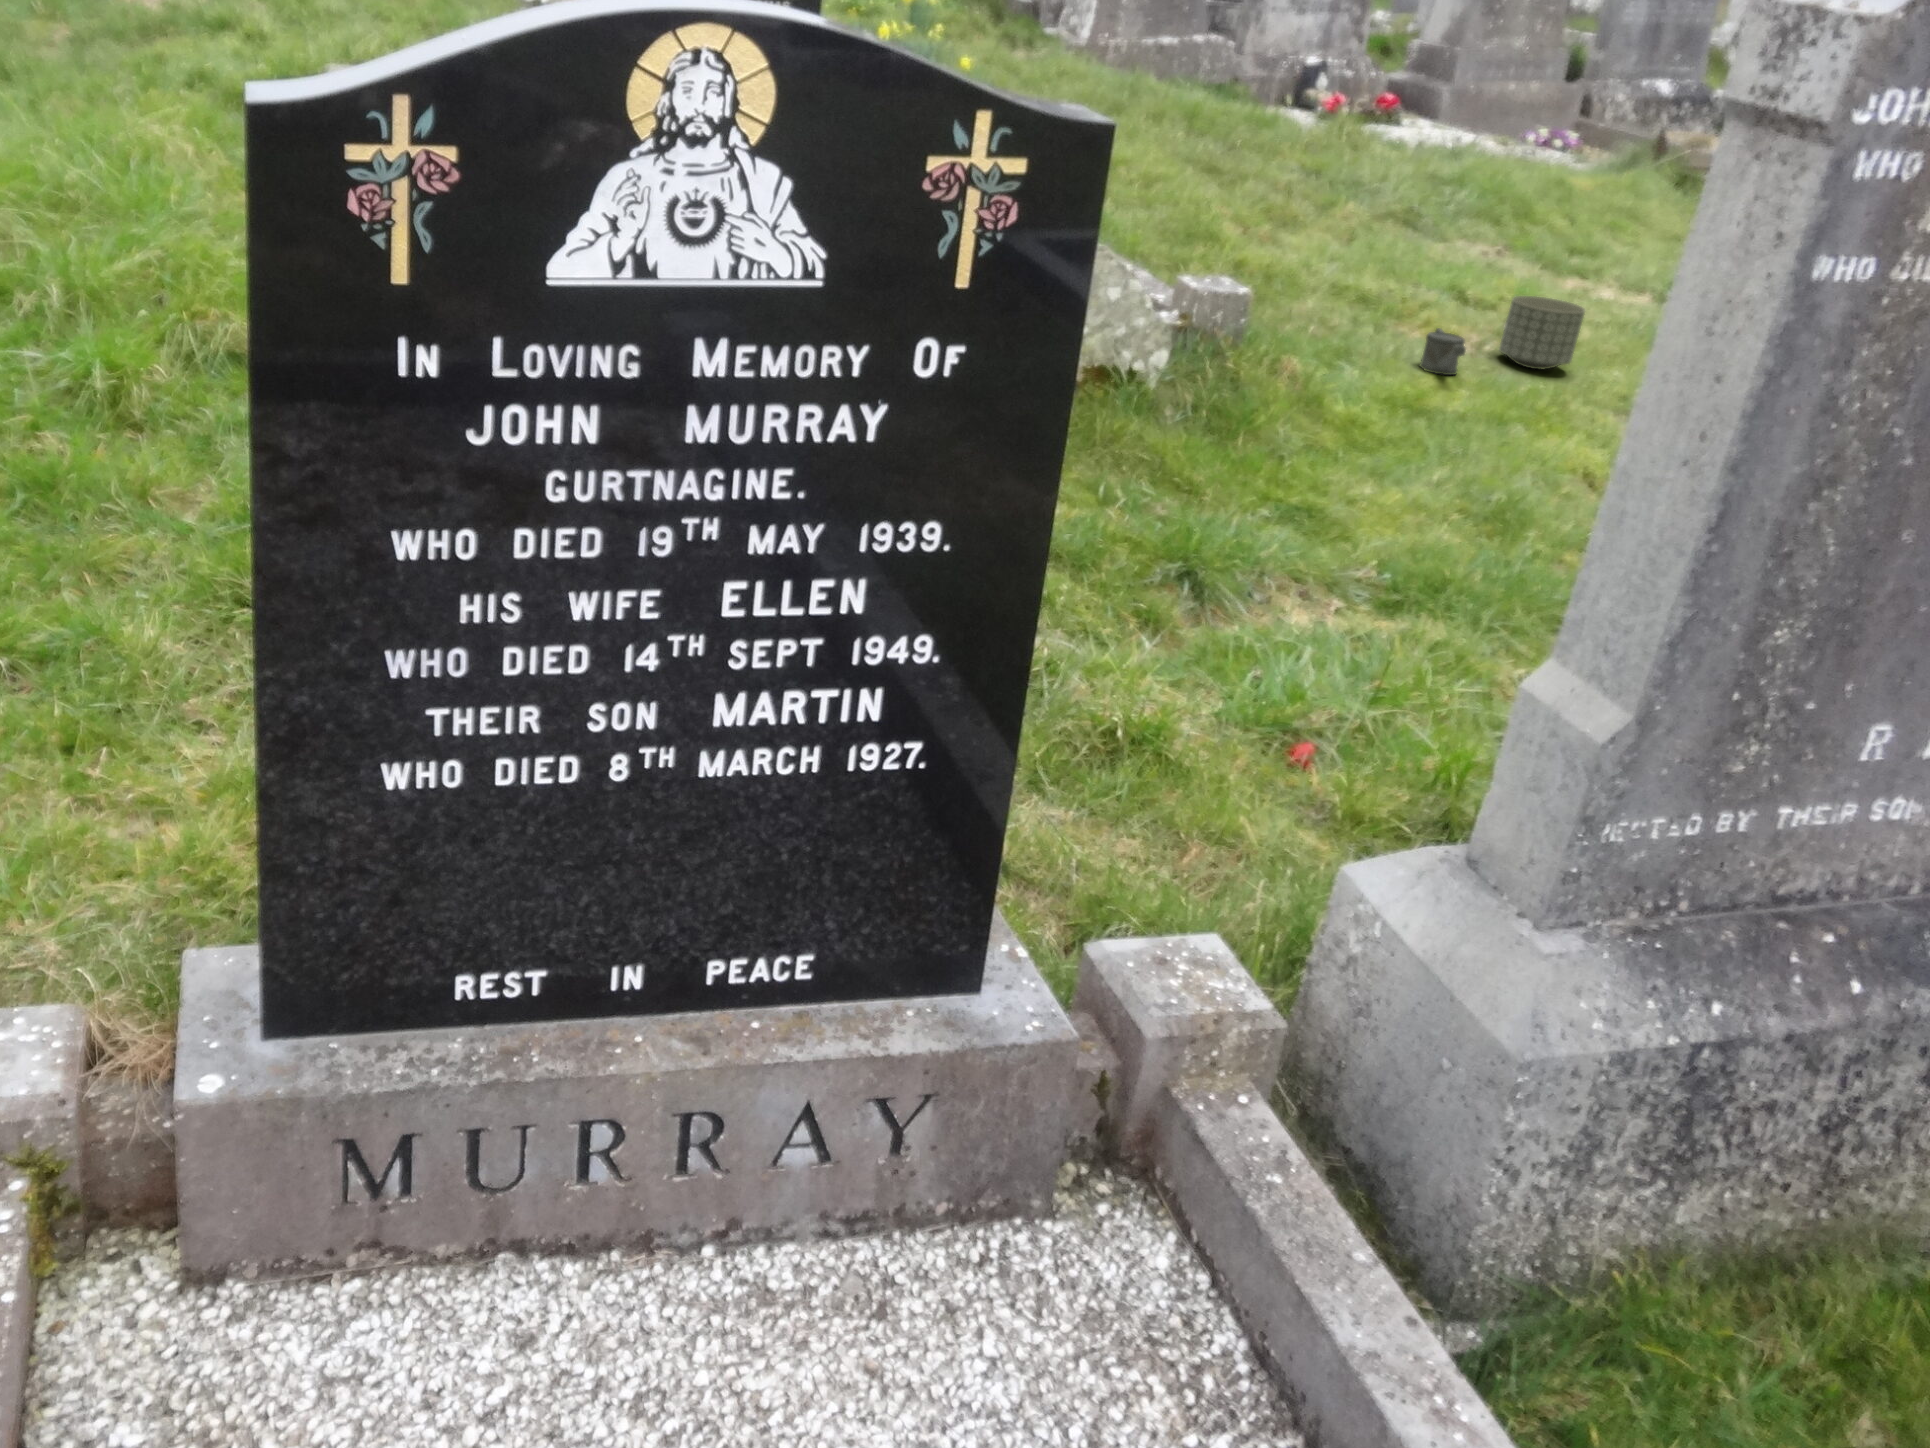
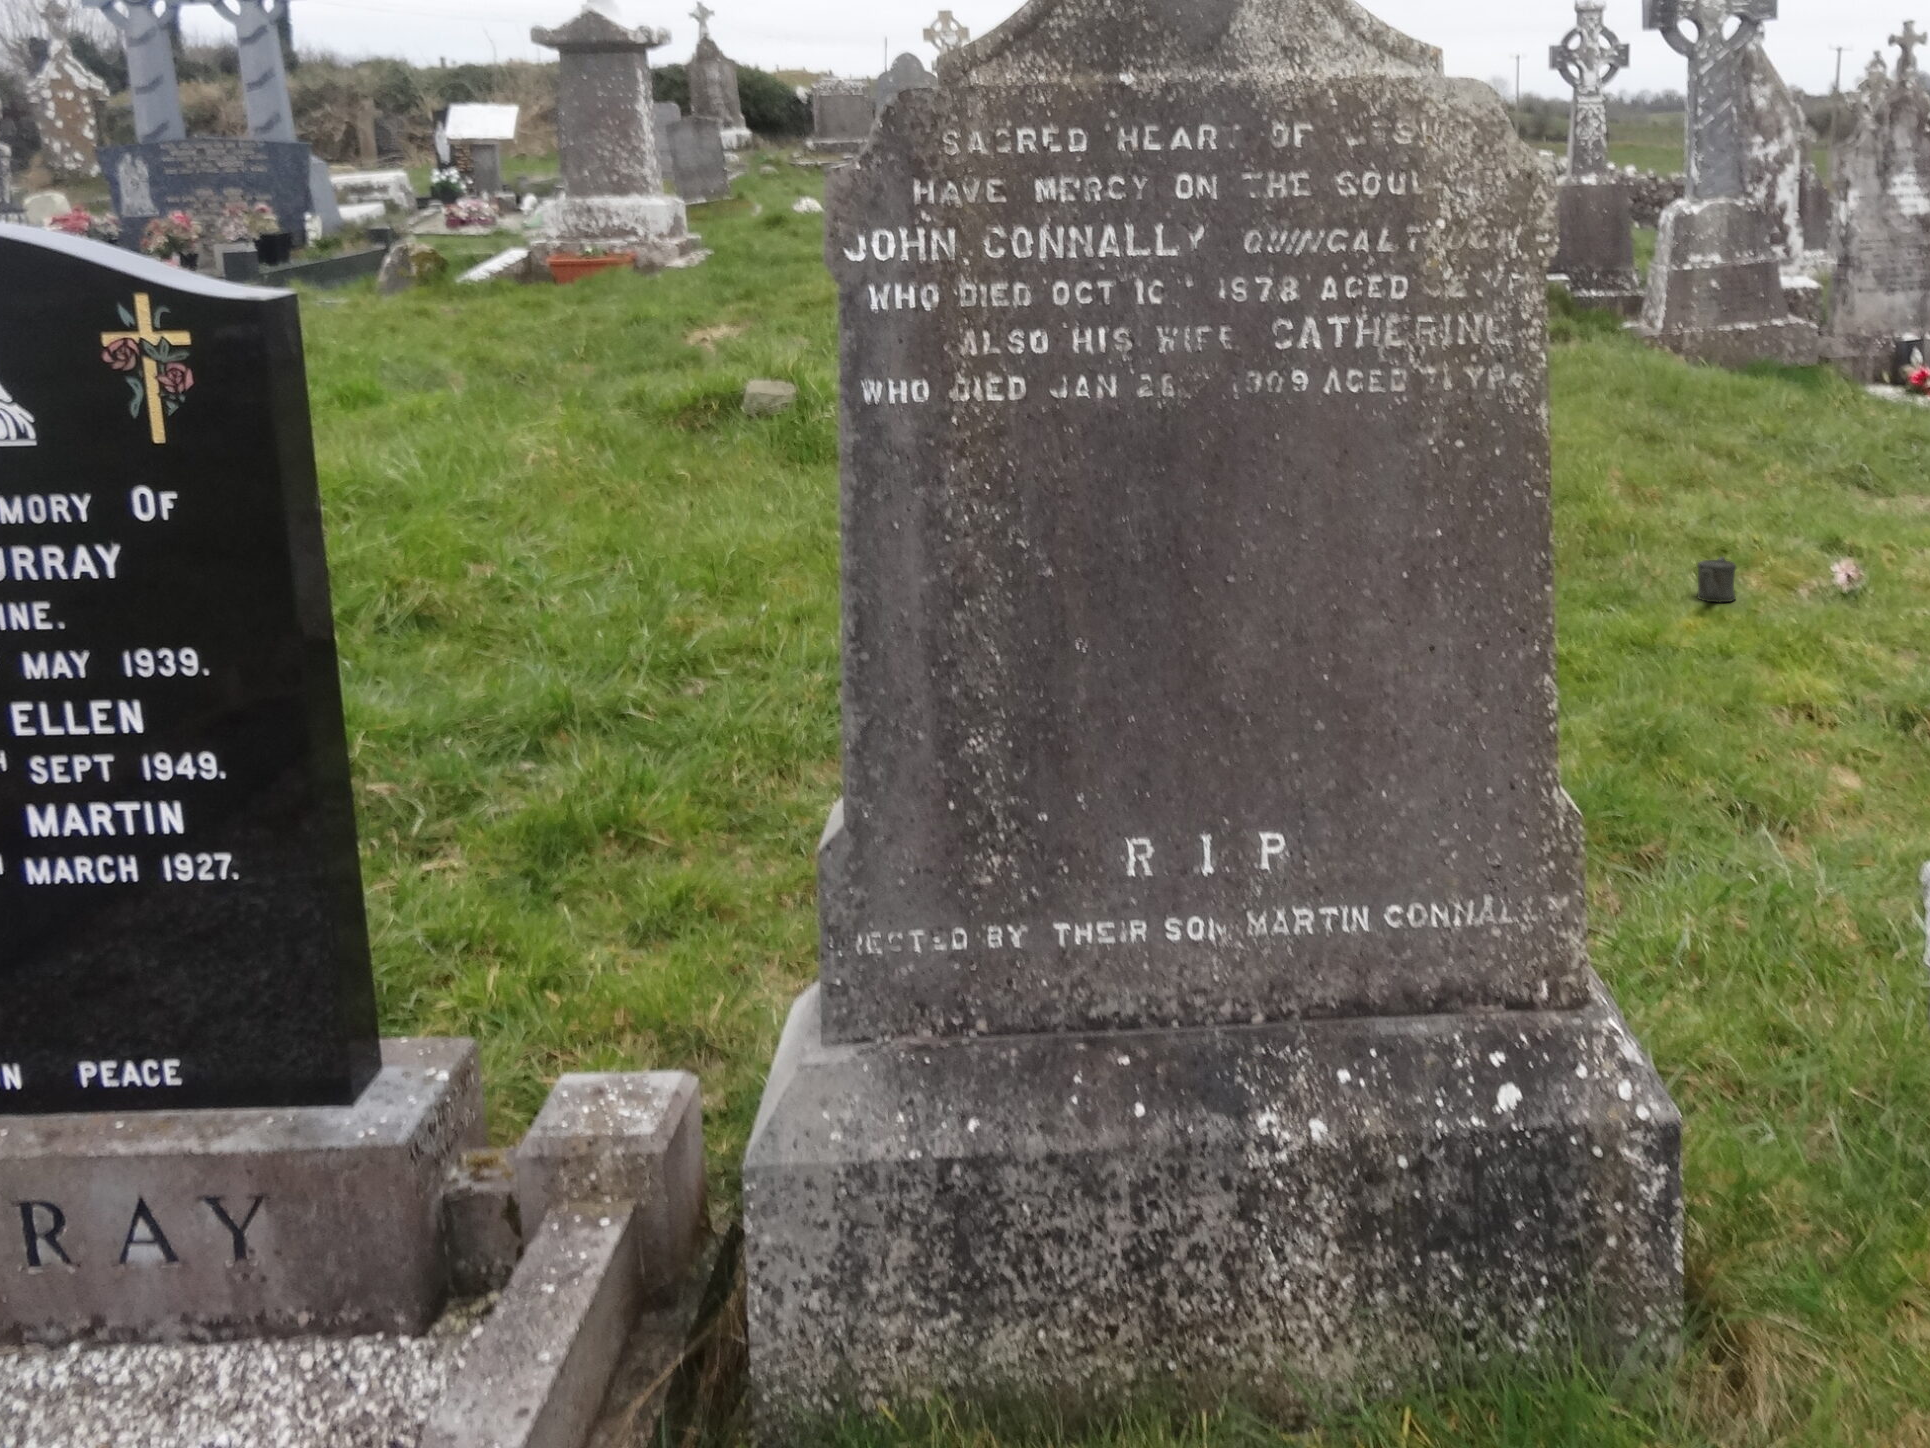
planter: present [1499,296,1585,369] -> none [1807,521,1883,594]

